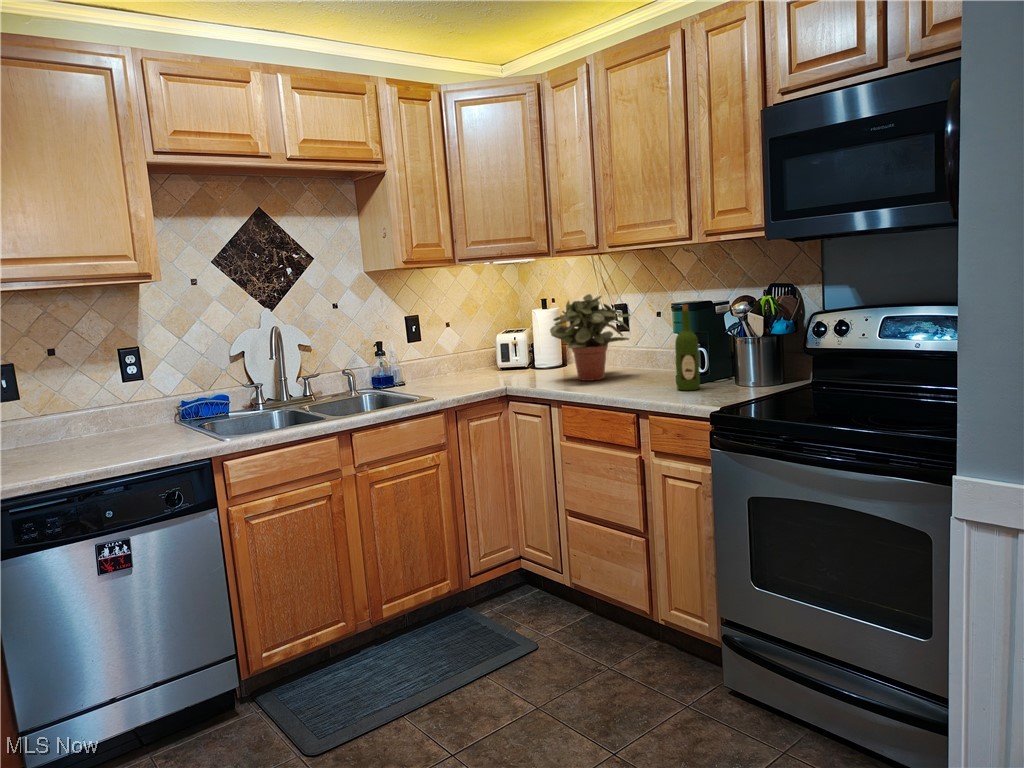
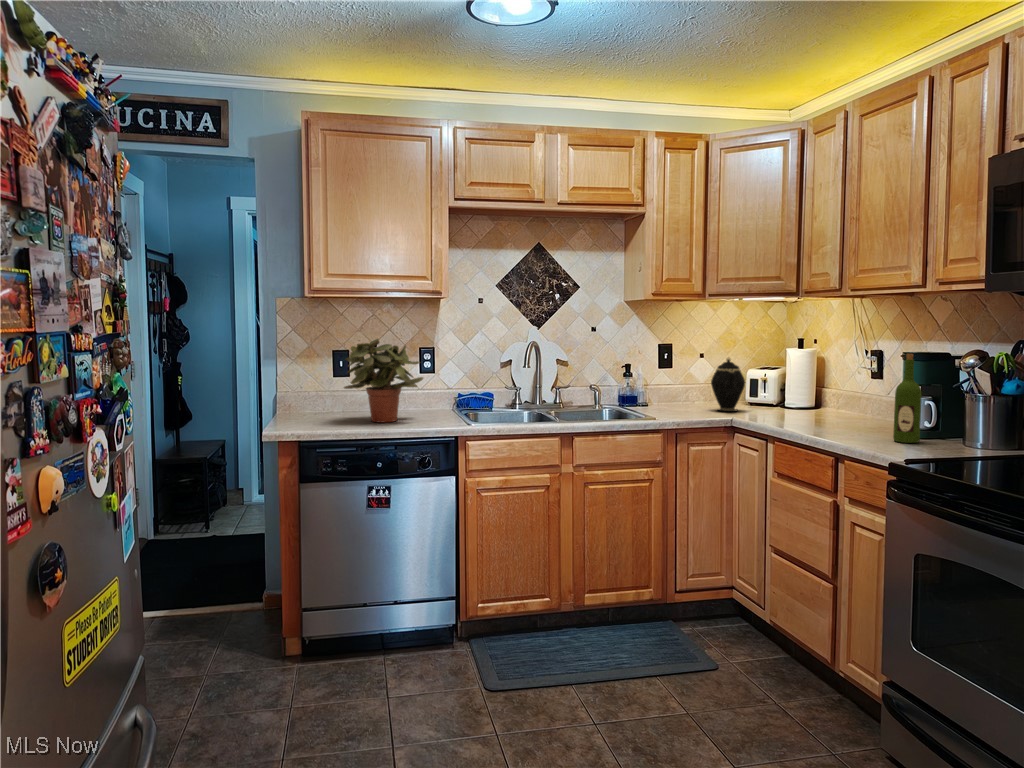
potted plant: present [550,294,631,381] -> present [344,339,423,422]
teapot: none [472,323,506,381] -> present [711,357,745,412]

